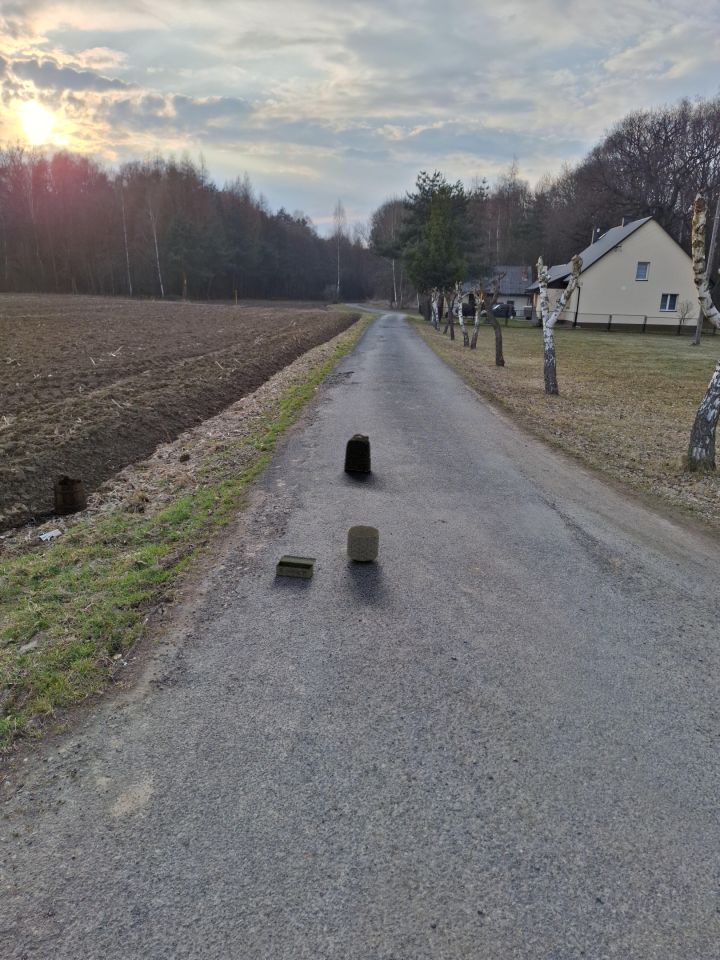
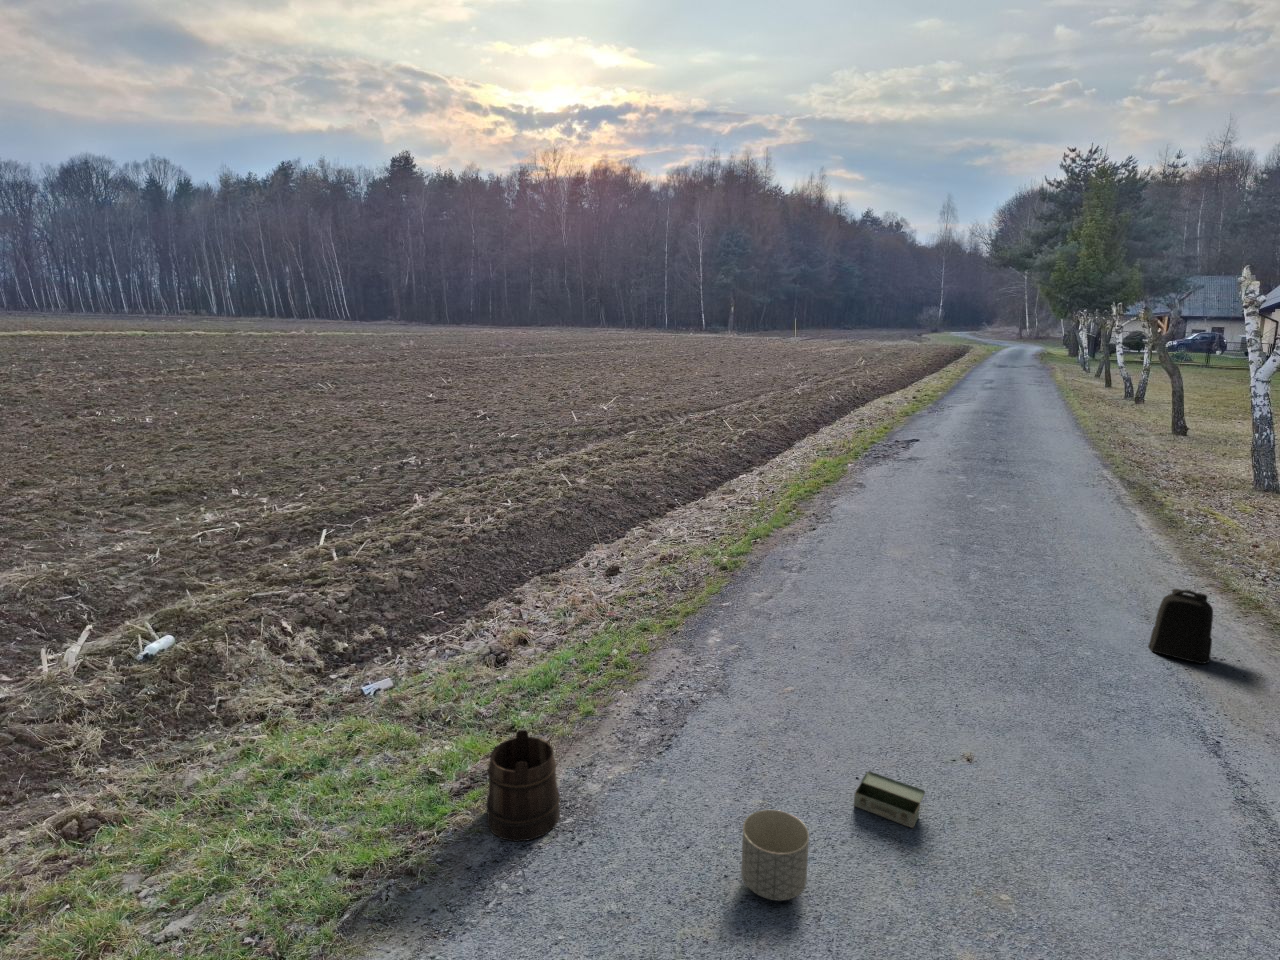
backpack: present [344,434,371,472] -> present [1148,589,1213,664]
bucket: present [53,476,88,515] -> present [486,730,560,842]
toolbox: present [276,555,316,578] -> present [854,772,925,828]

